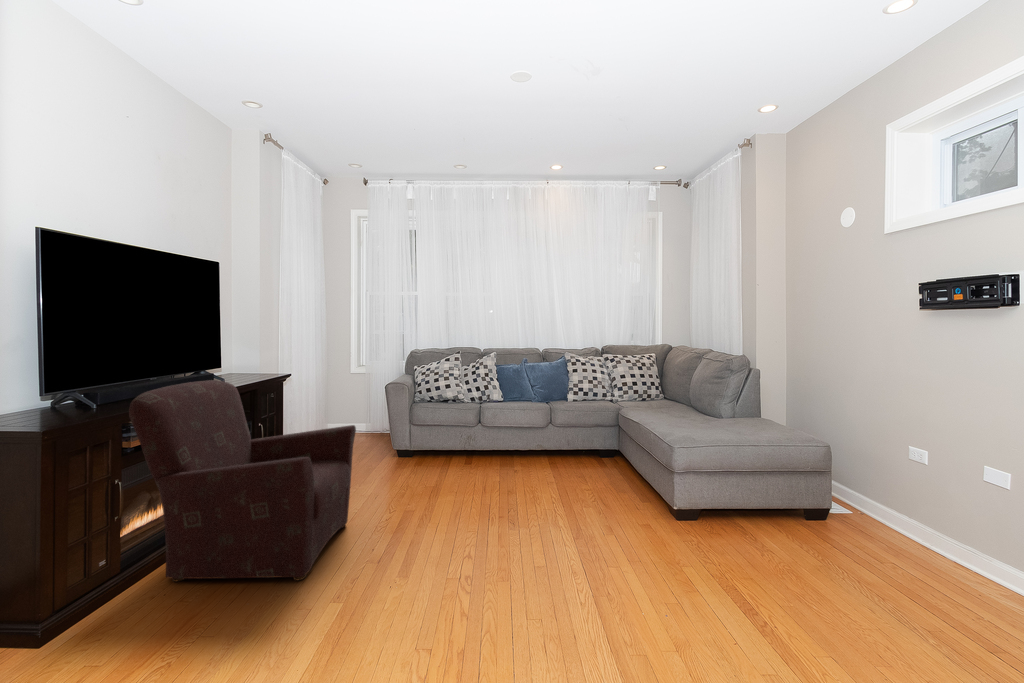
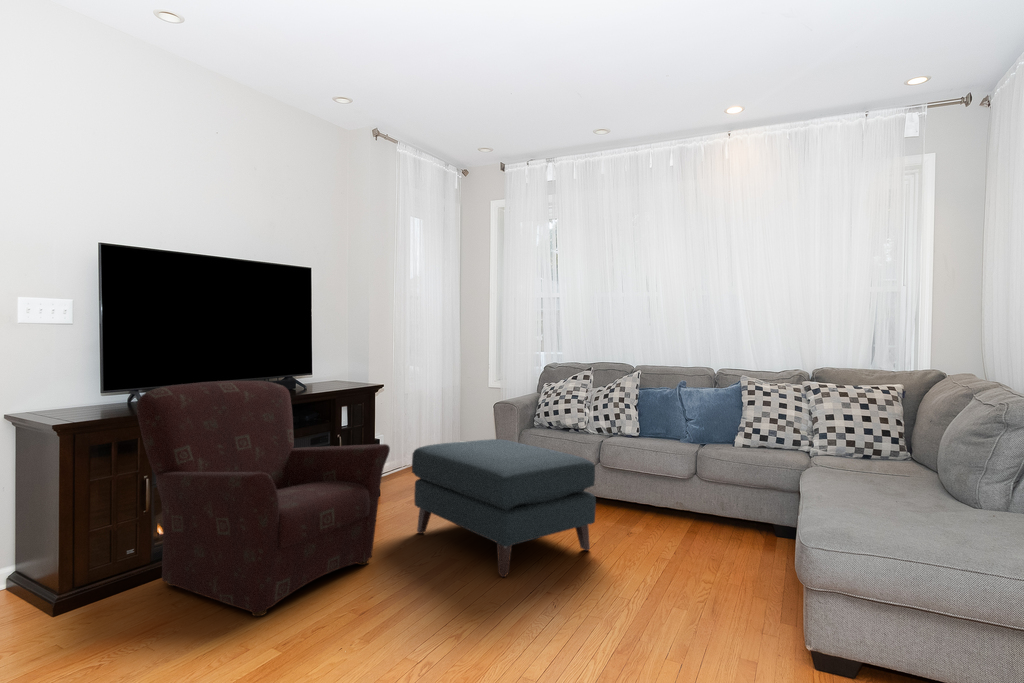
ottoman: none [352,413,503,512] -> present [412,439,596,577]

